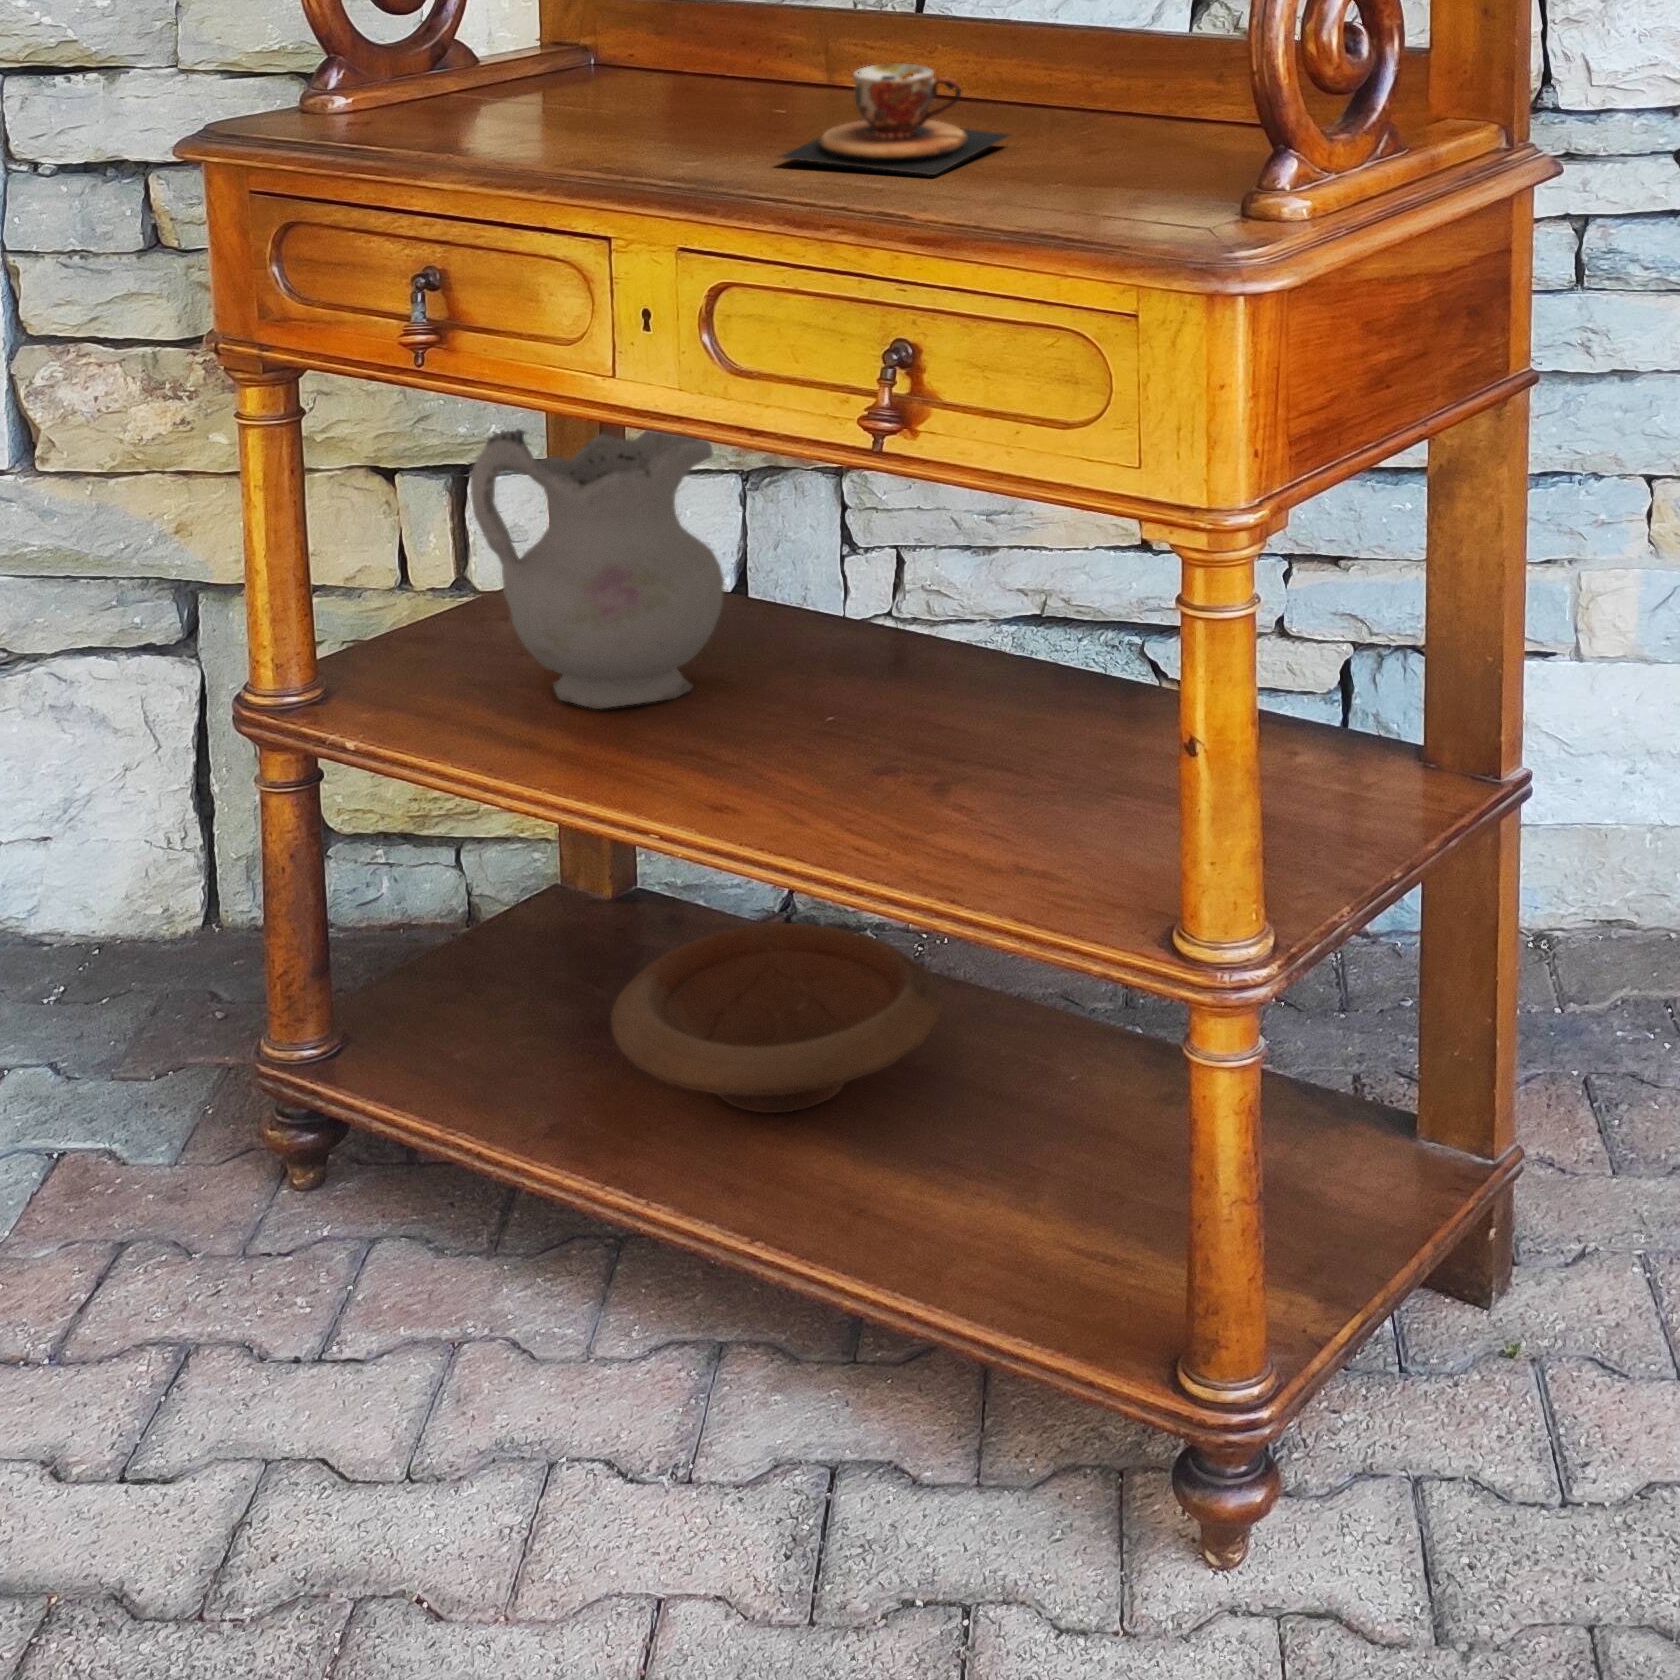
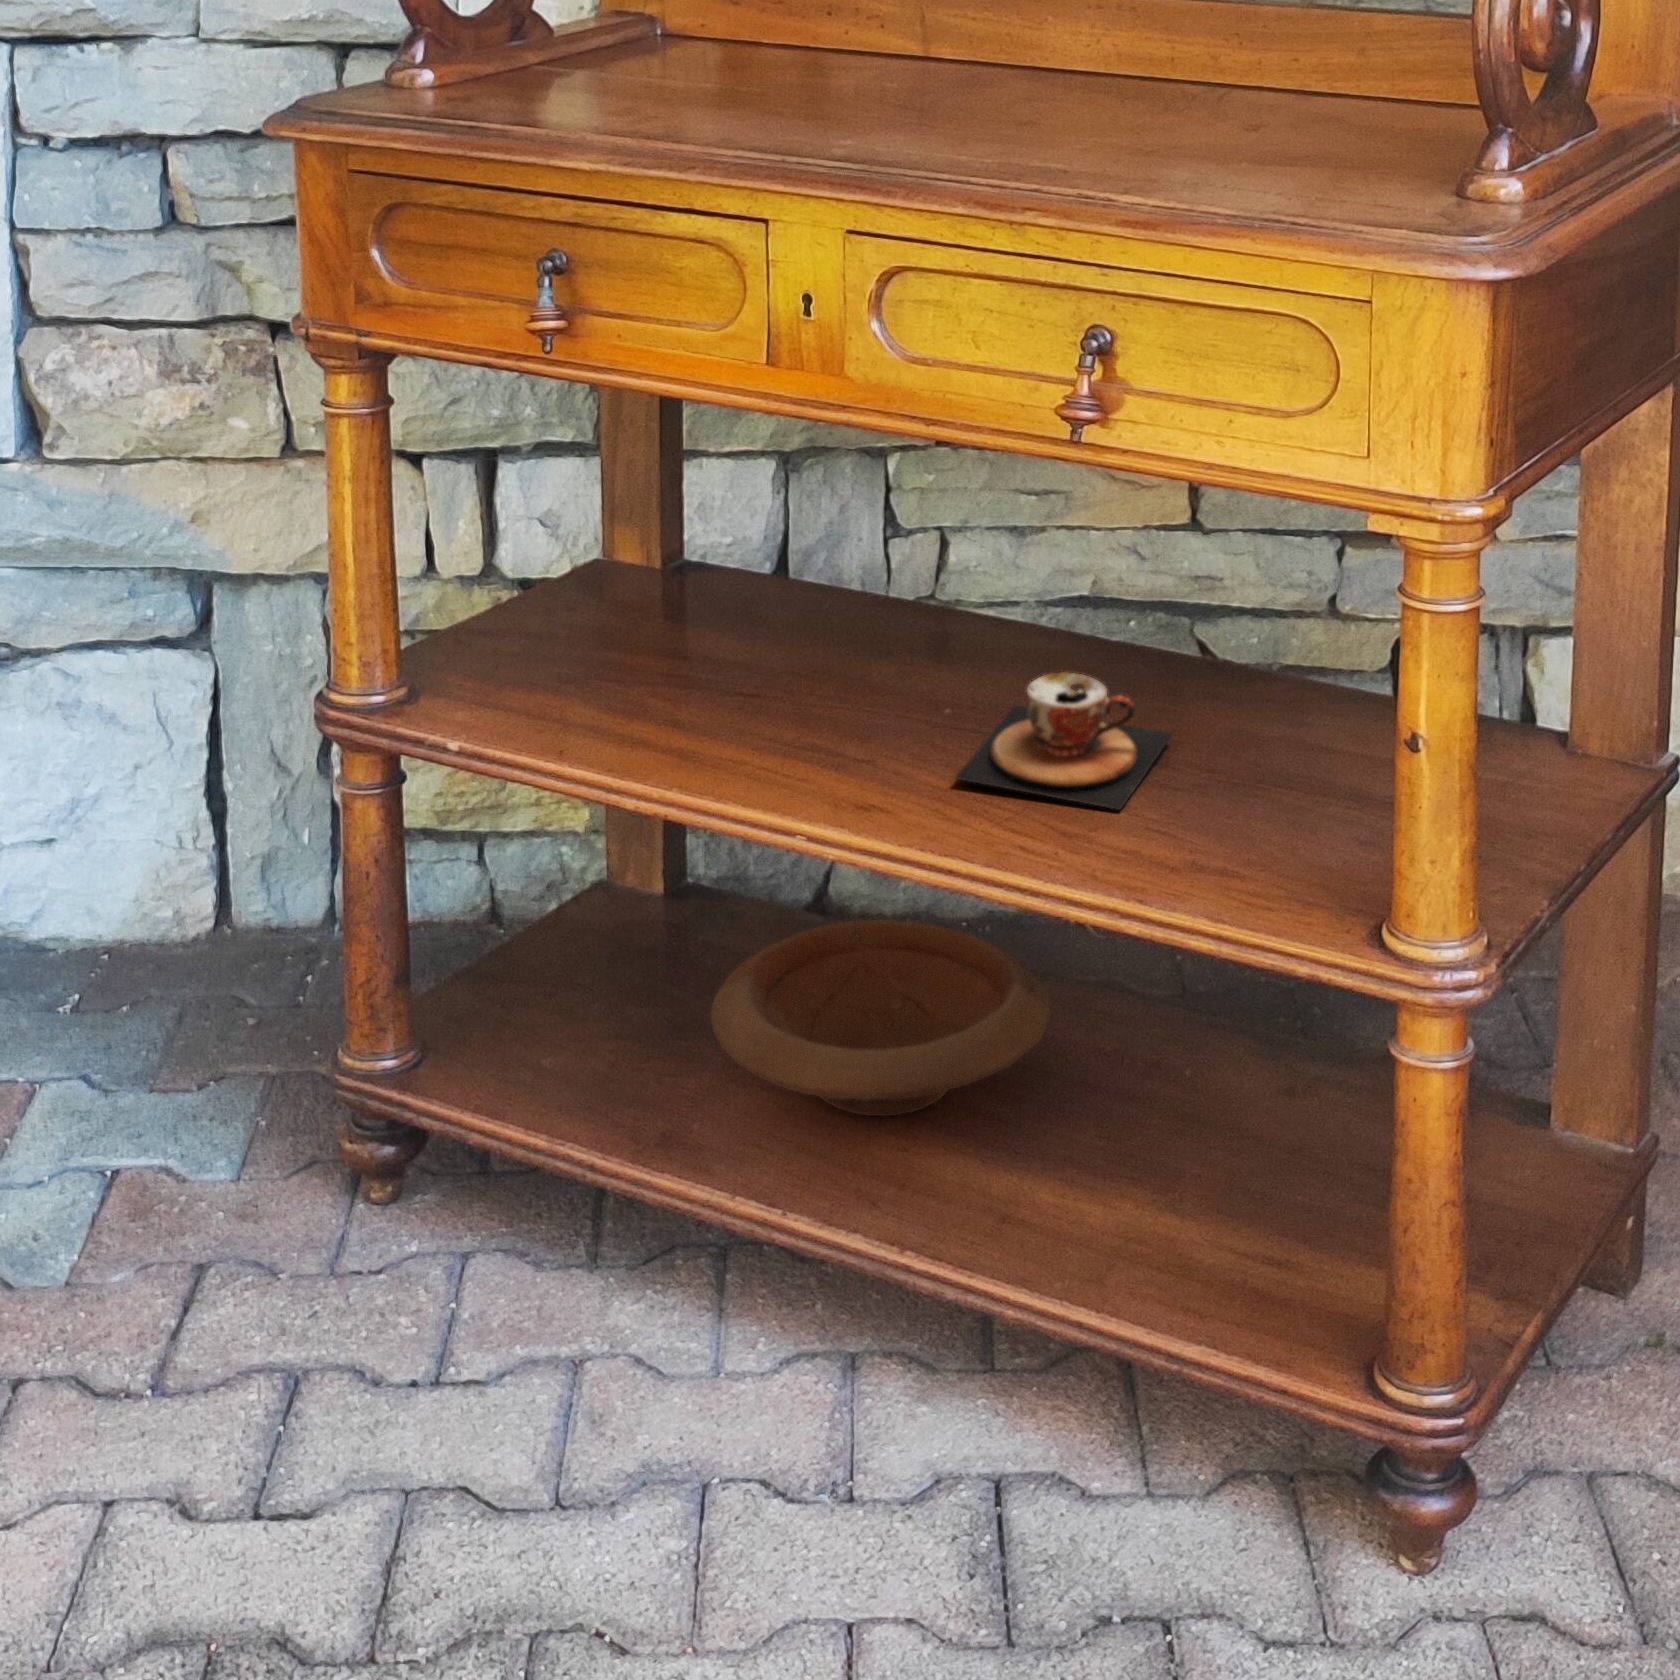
teacup: present [781,63,1009,175] -> present [956,672,1172,810]
ceramic pitcher: present [471,429,724,709] -> none [569,402,825,705]

